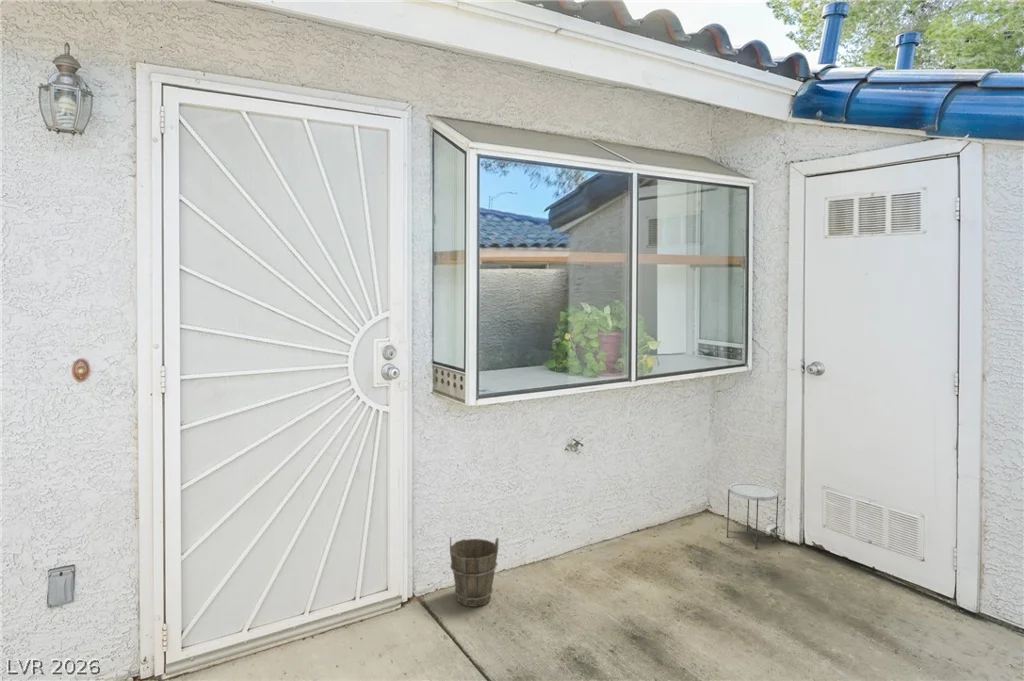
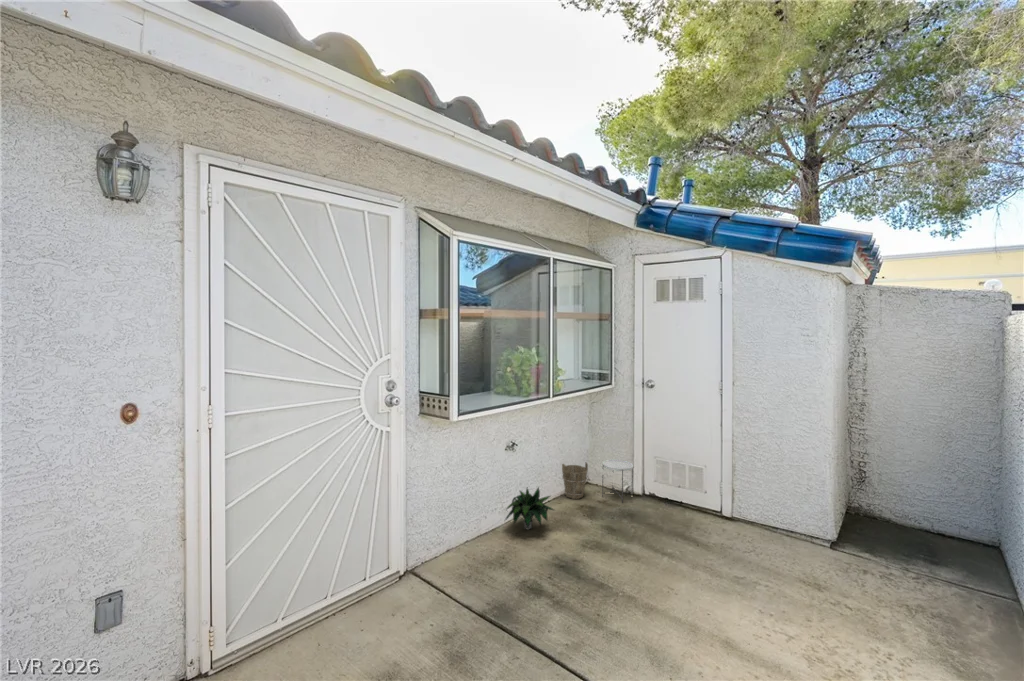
potted plant: none [562,508,638,569] -> present [506,487,554,529]
bucket: present [450,538,499,607] -> present [562,462,588,499]

